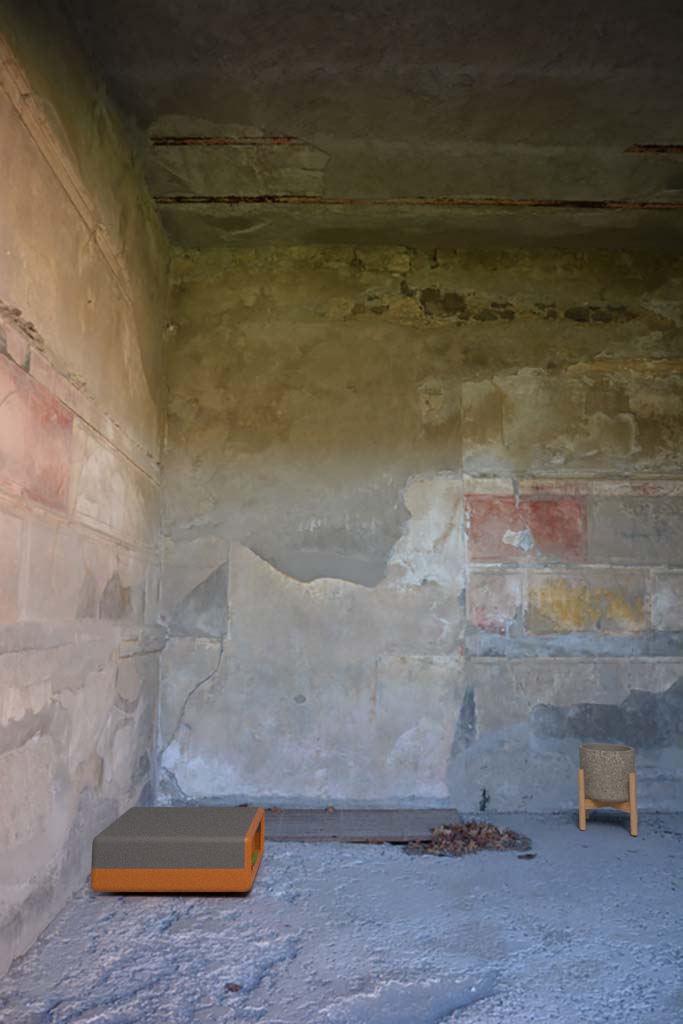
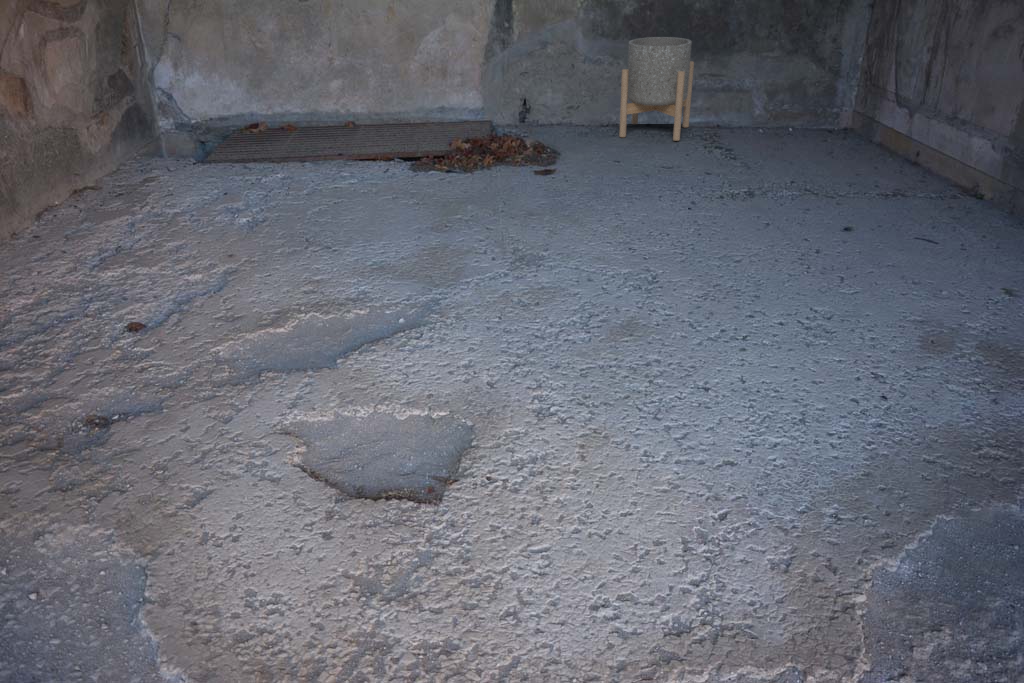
storage box: present [90,807,265,892] -> none [13,129,250,230]

